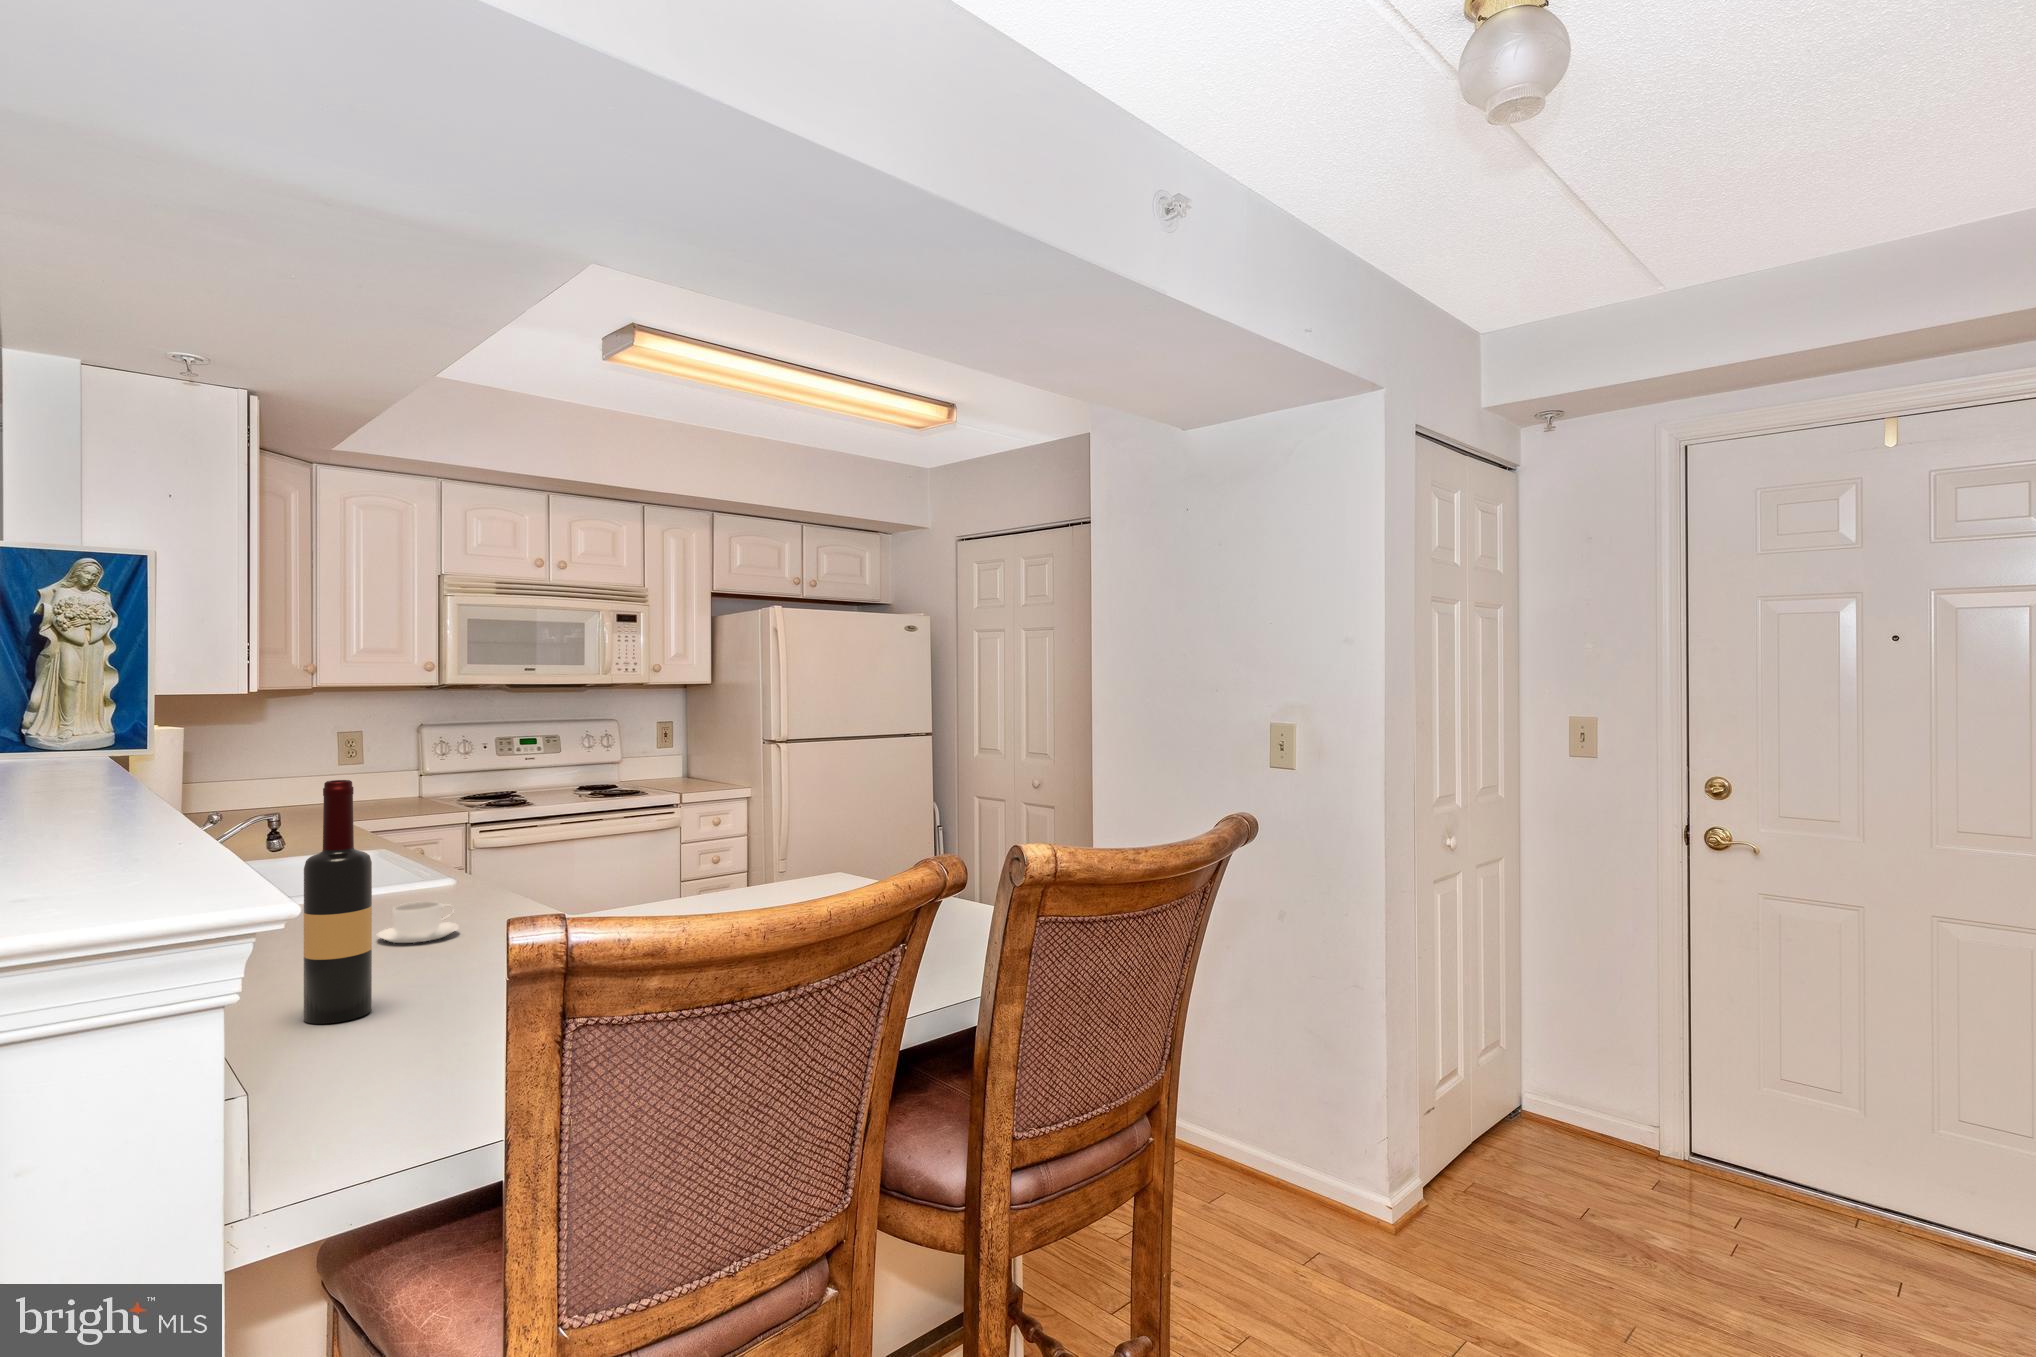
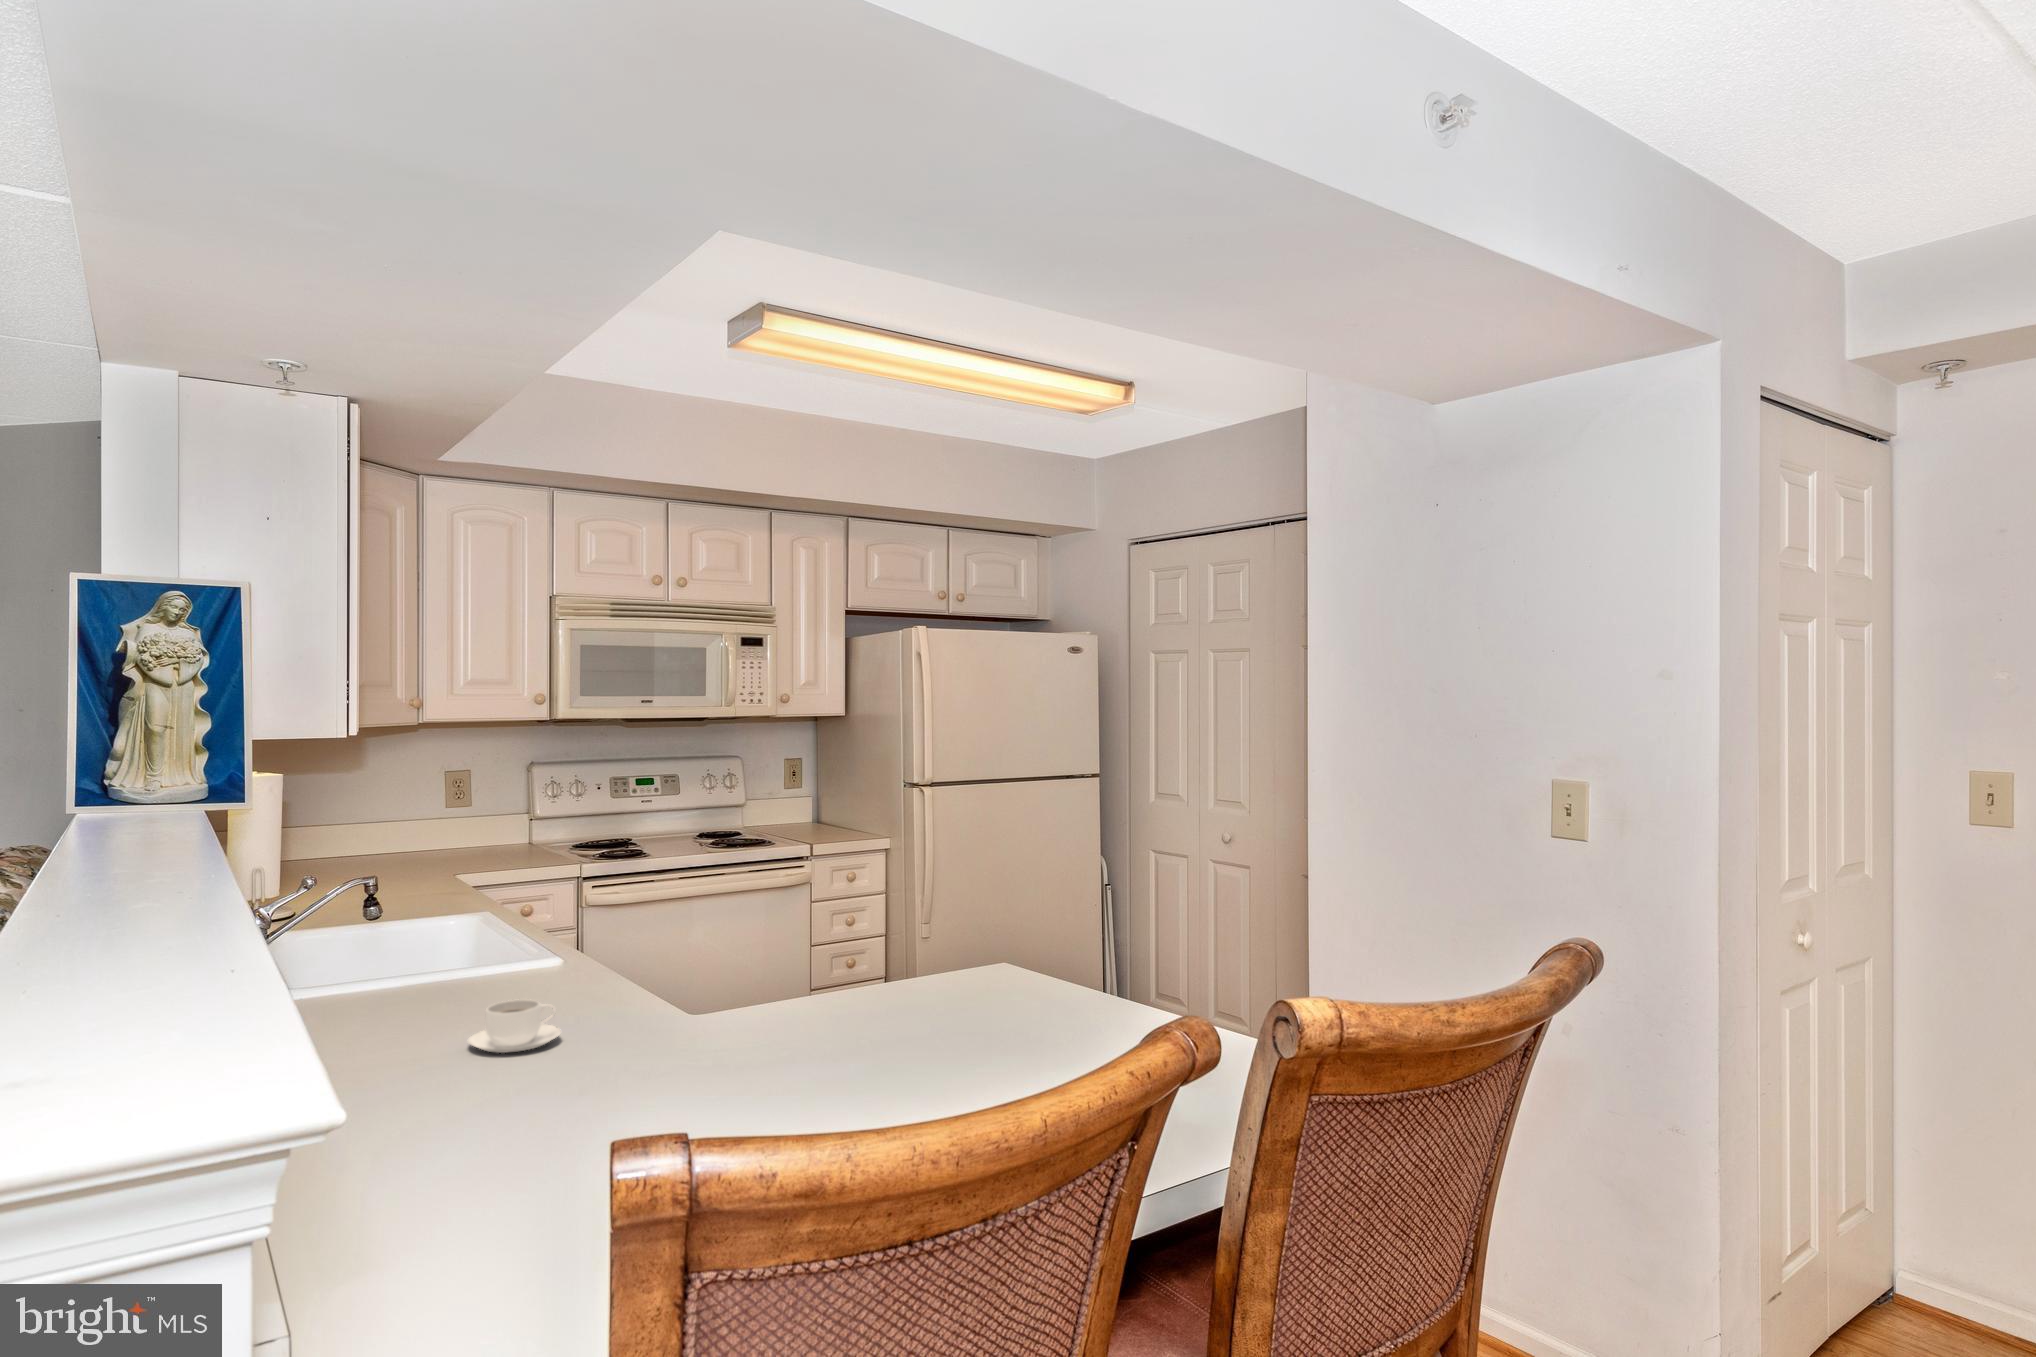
wine bottle: present [304,780,372,1024] -> none [375,871,456,1177]

